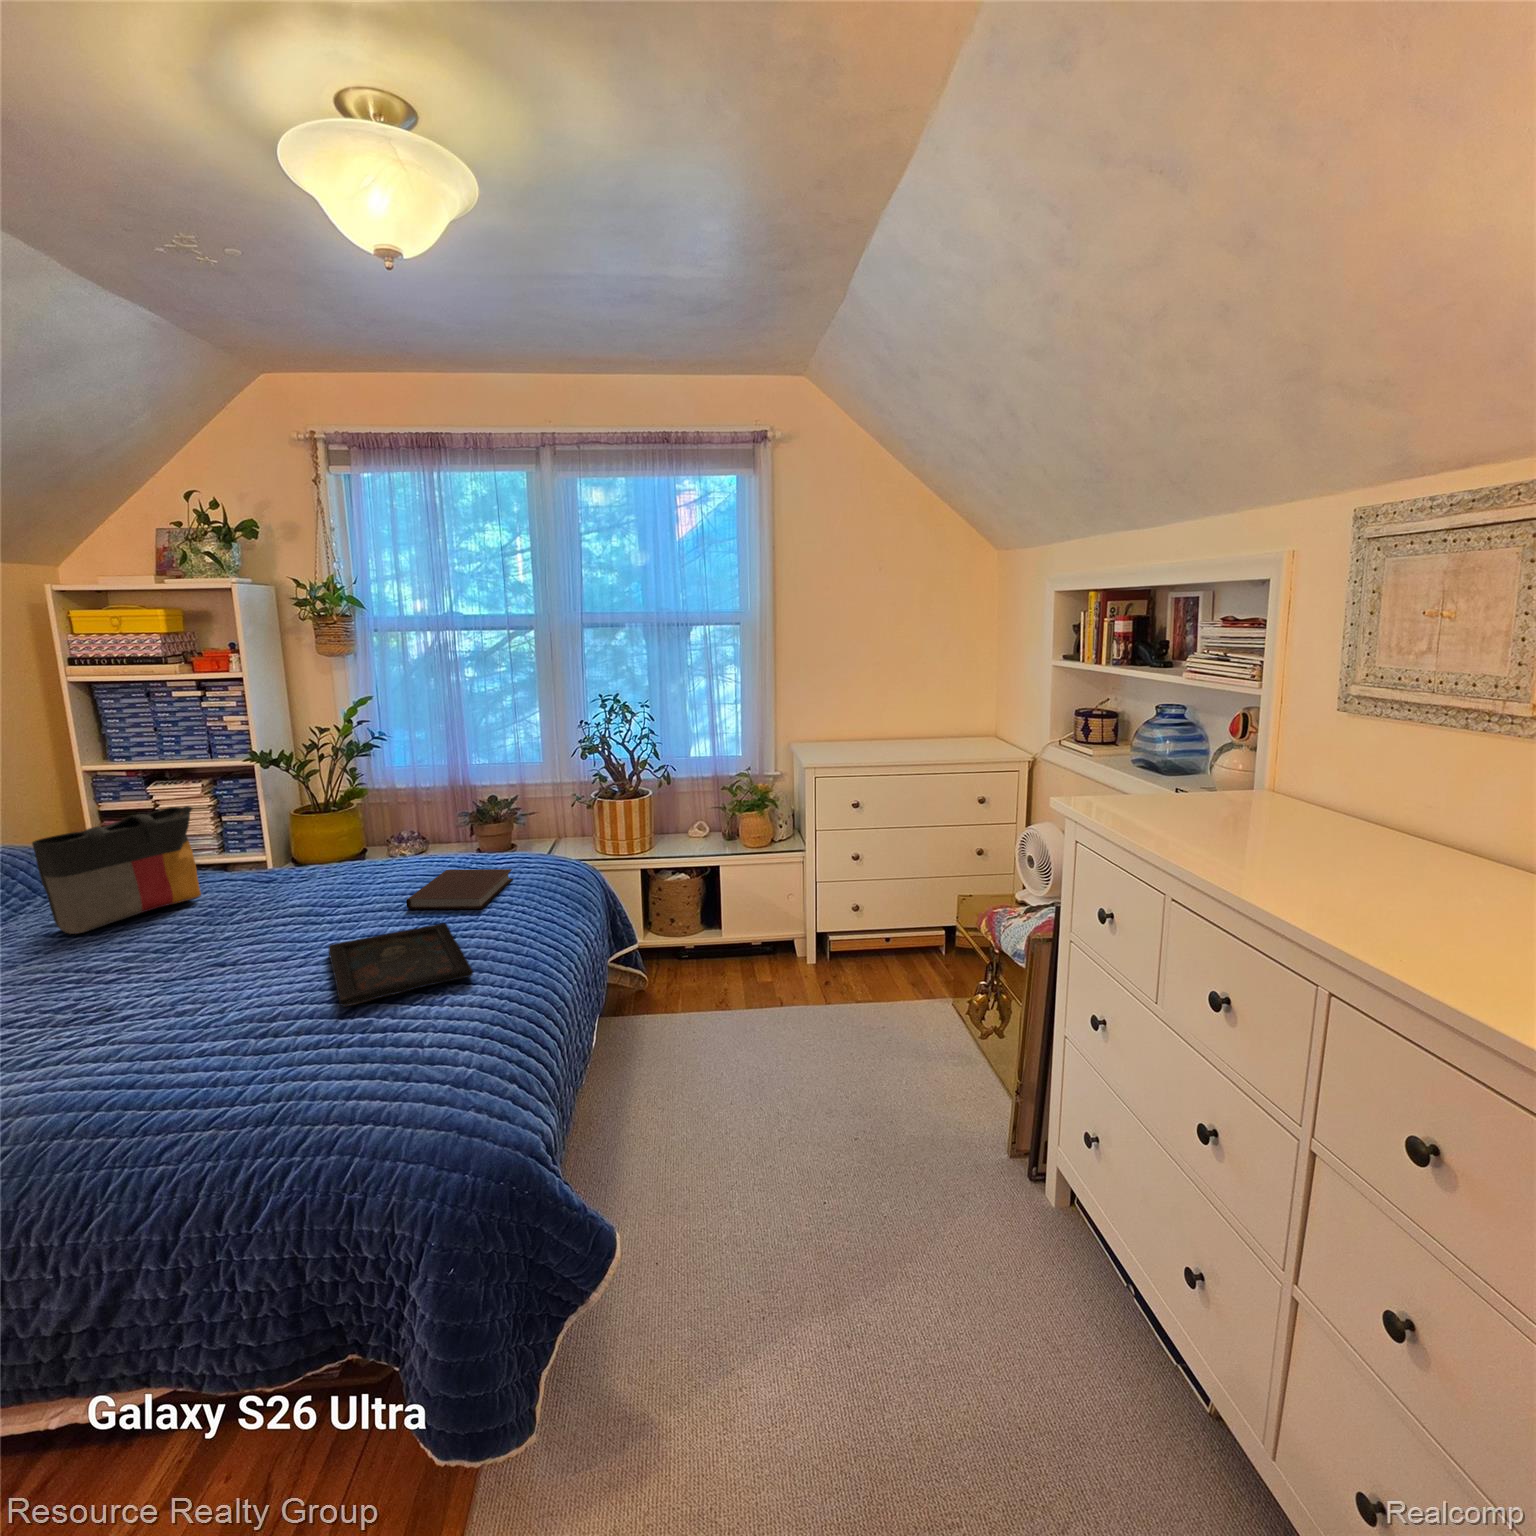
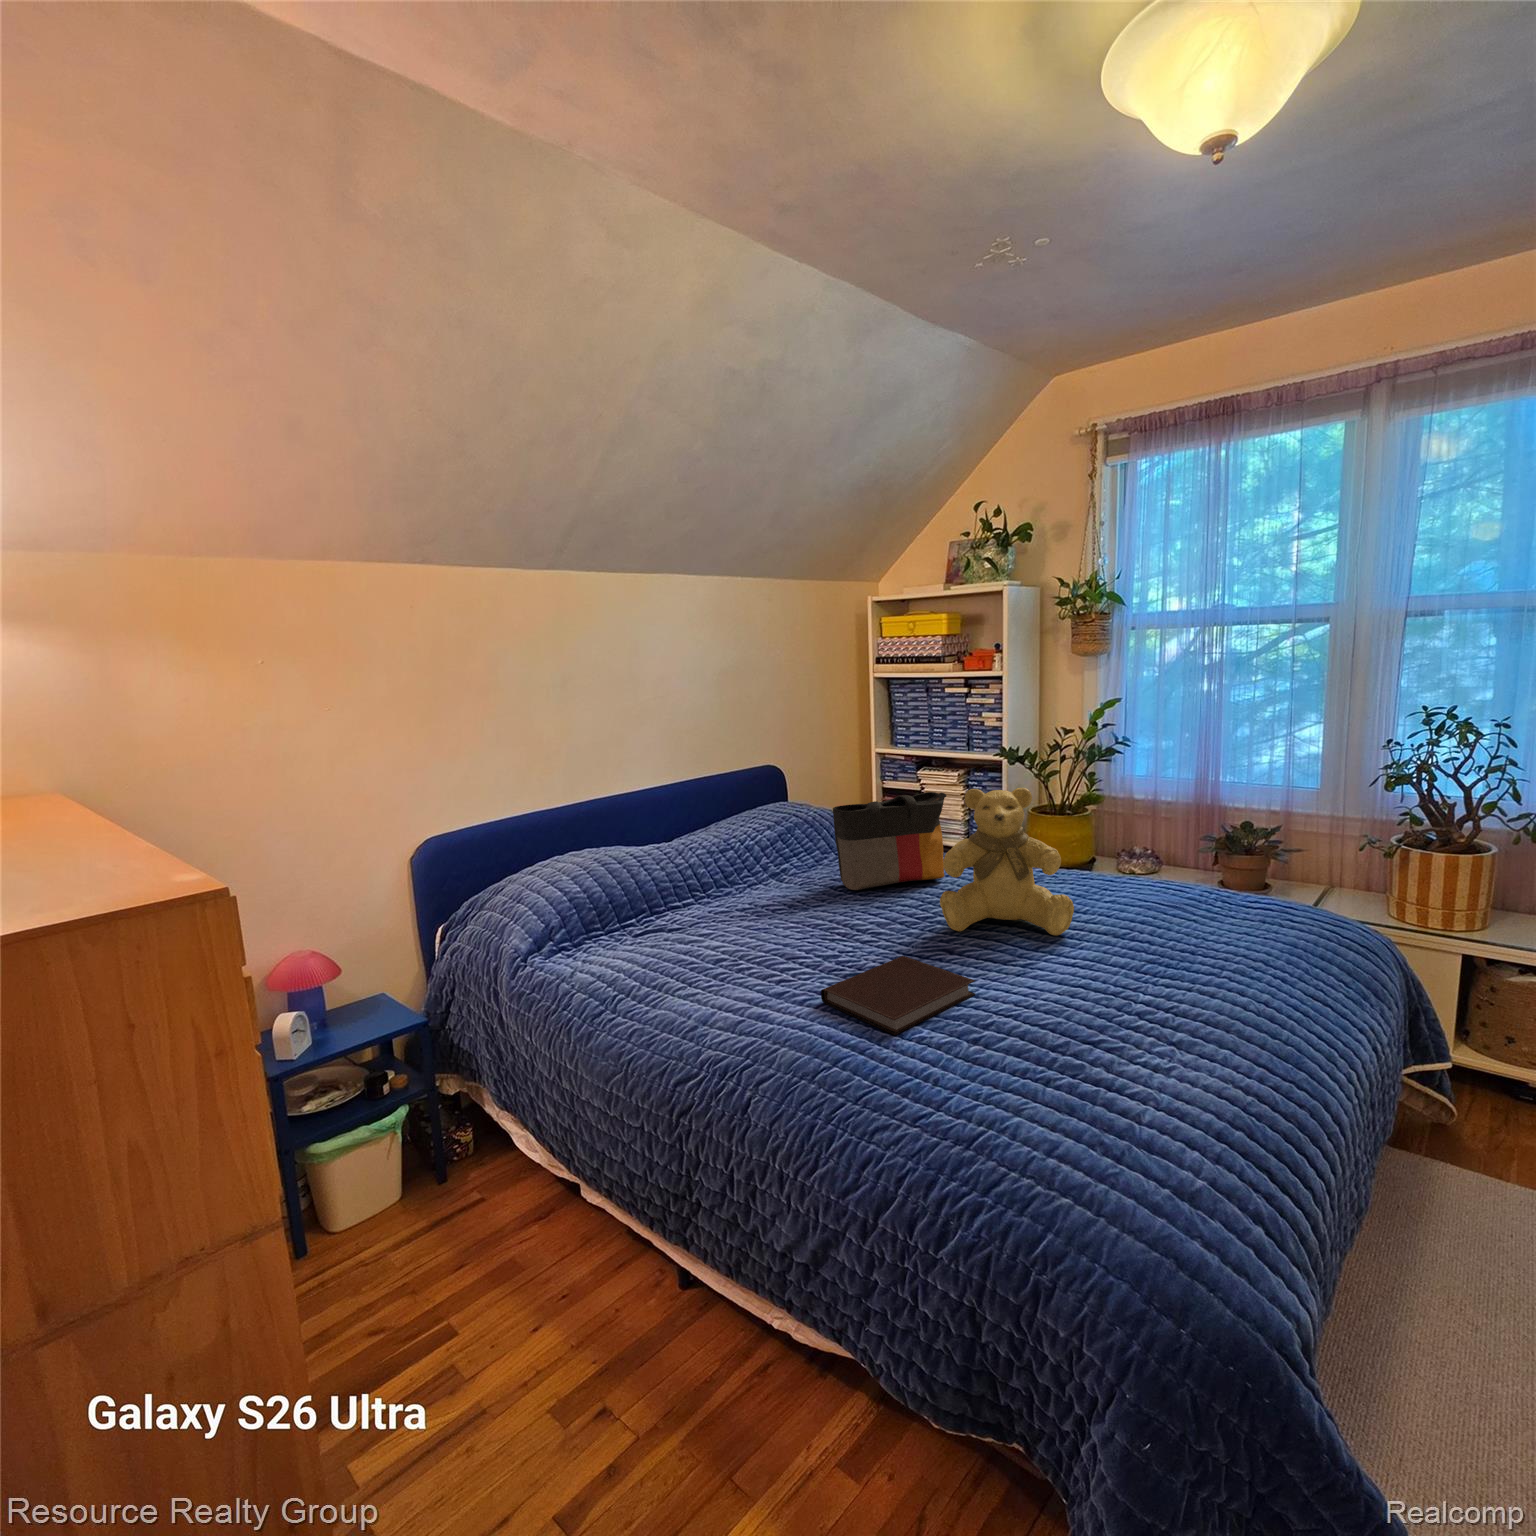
teddy bear: none [201,789,349,945] -> present [940,788,1074,935]
notebook: present [406,869,513,909] -> present [821,956,975,1035]
tray: present [329,923,473,1007] -> none [1047,959,1211,1050]

